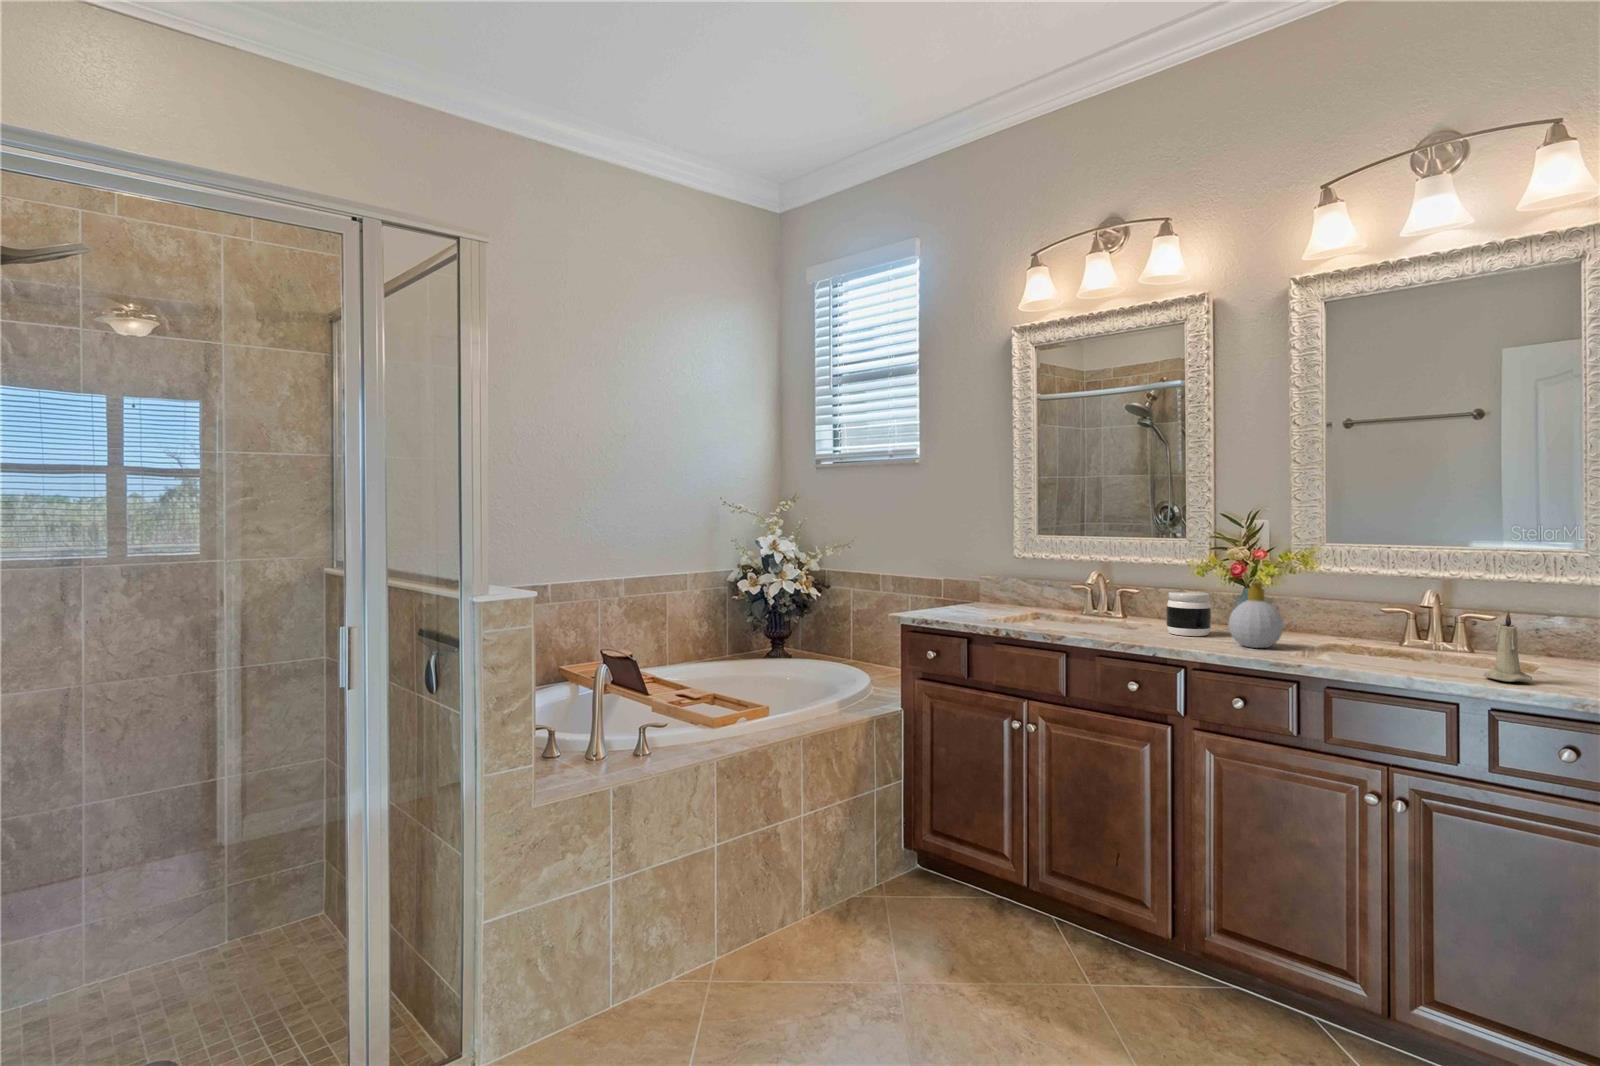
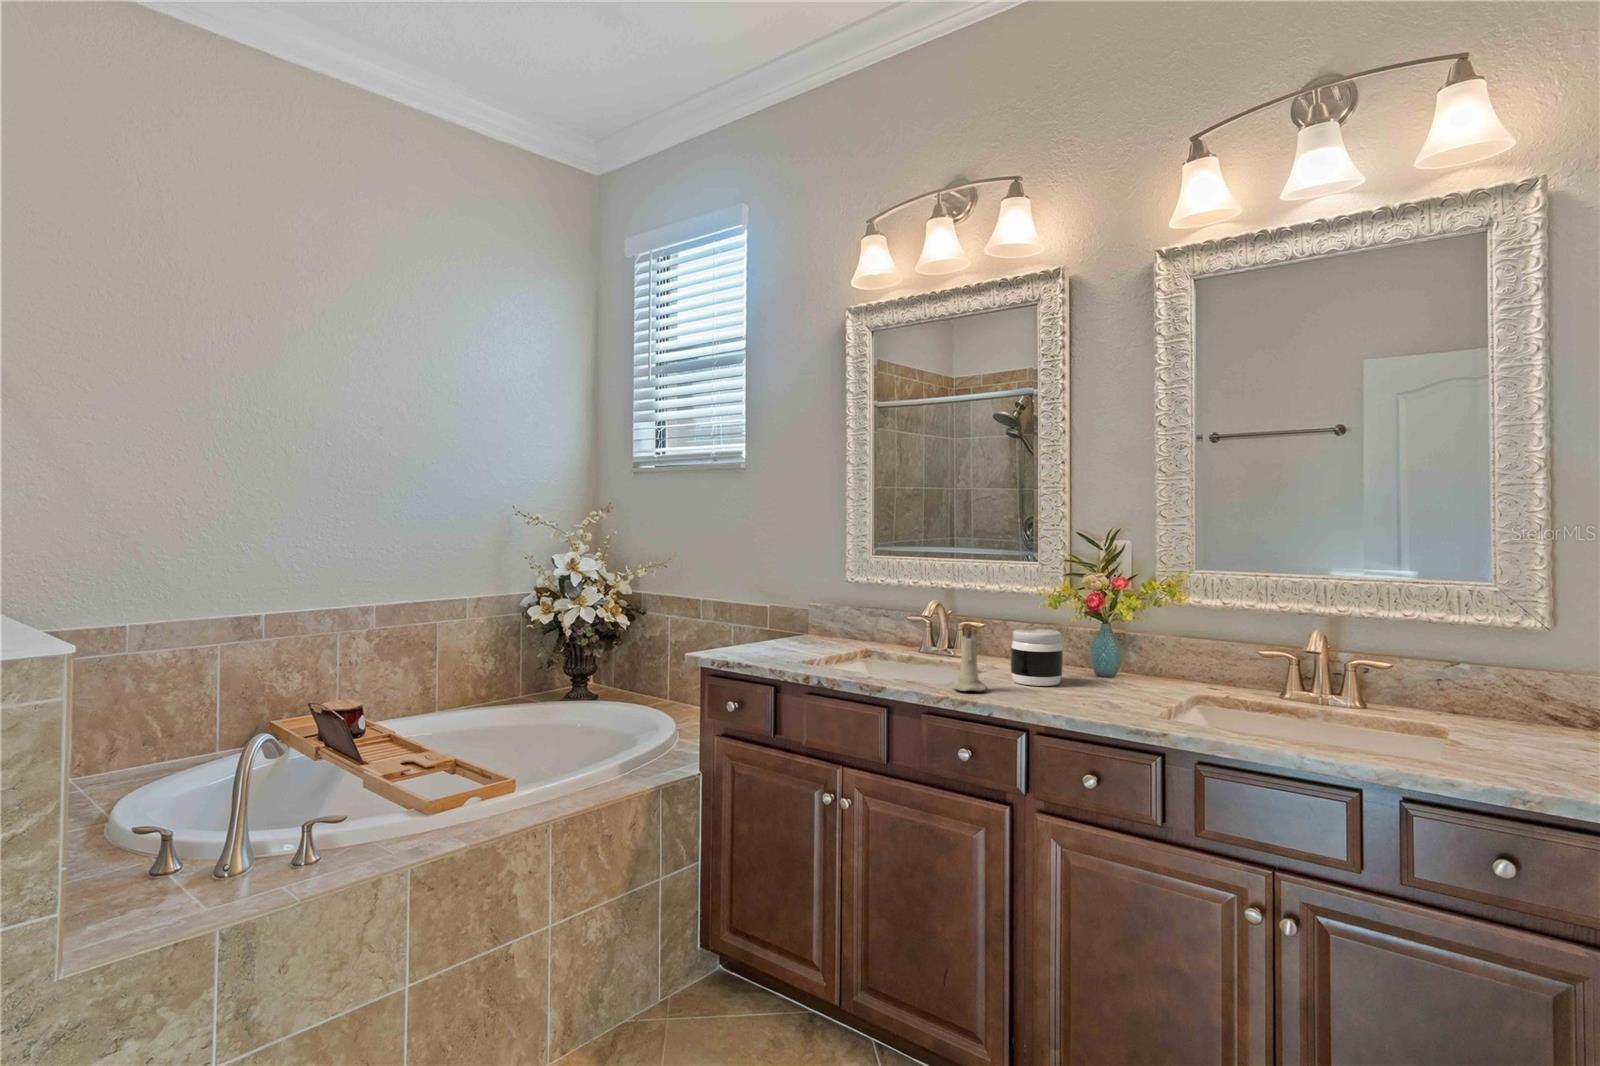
soap bottle: present [1228,582,1283,648] -> none [1080,621,1146,704]
candle: present [1483,611,1532,682] -> present [952,625,987,691]

